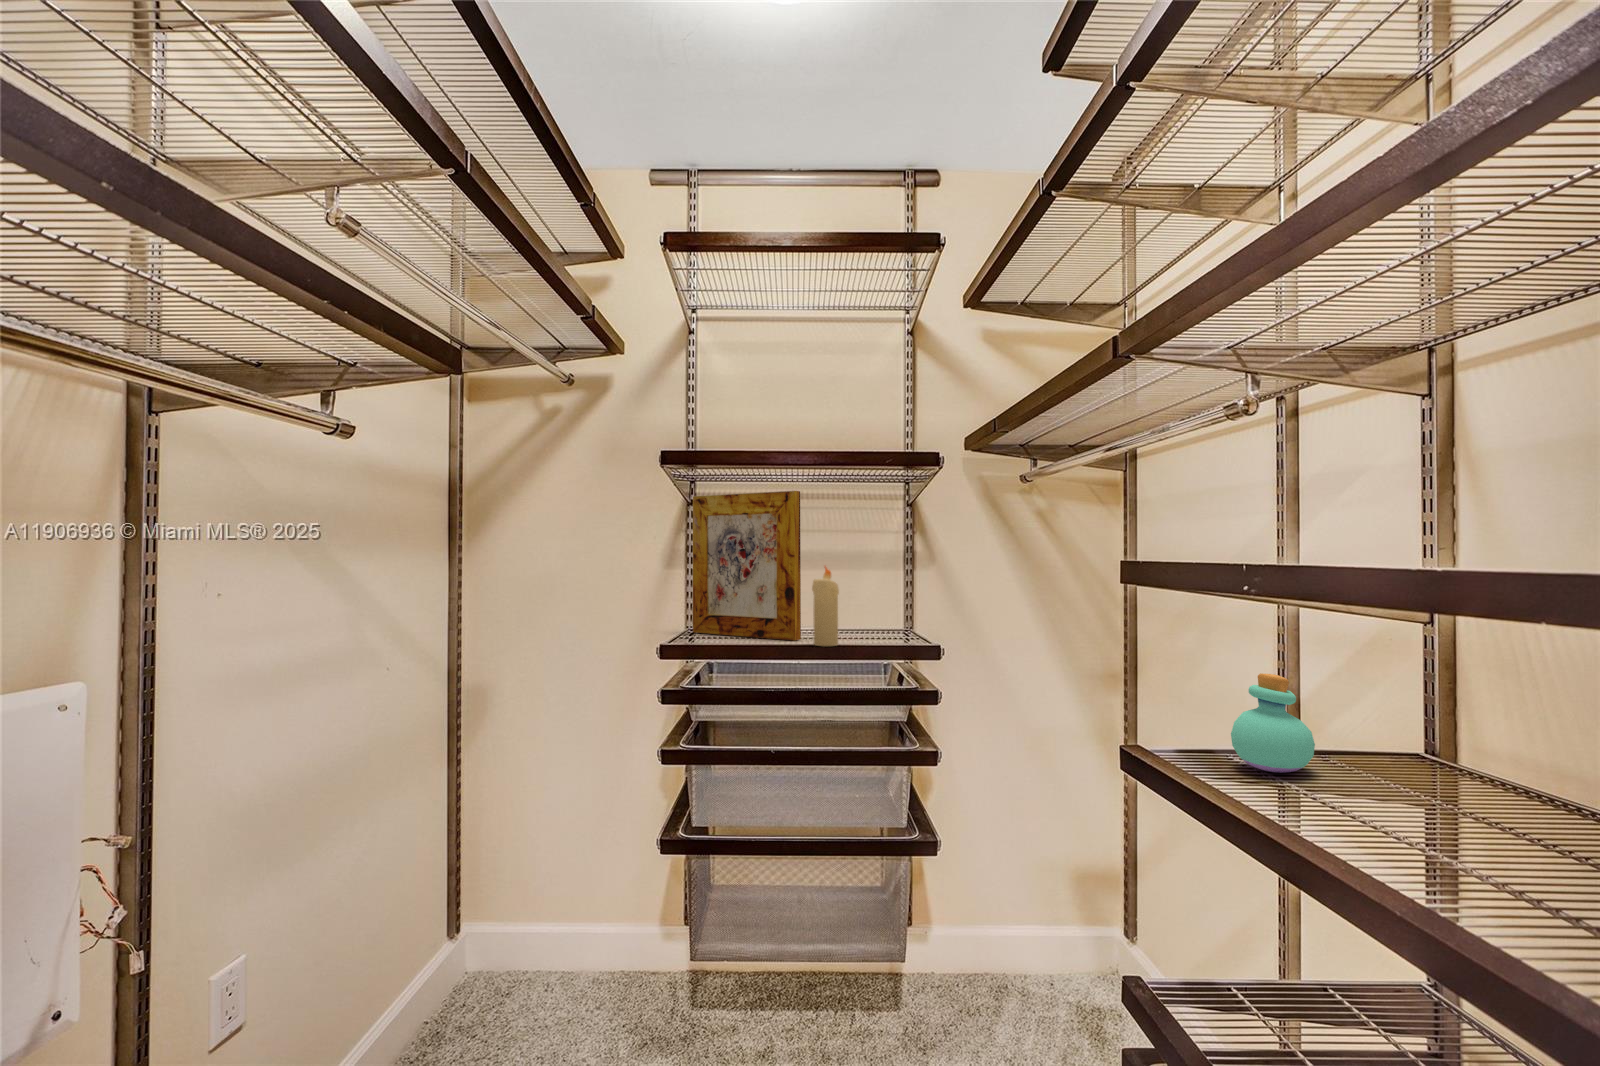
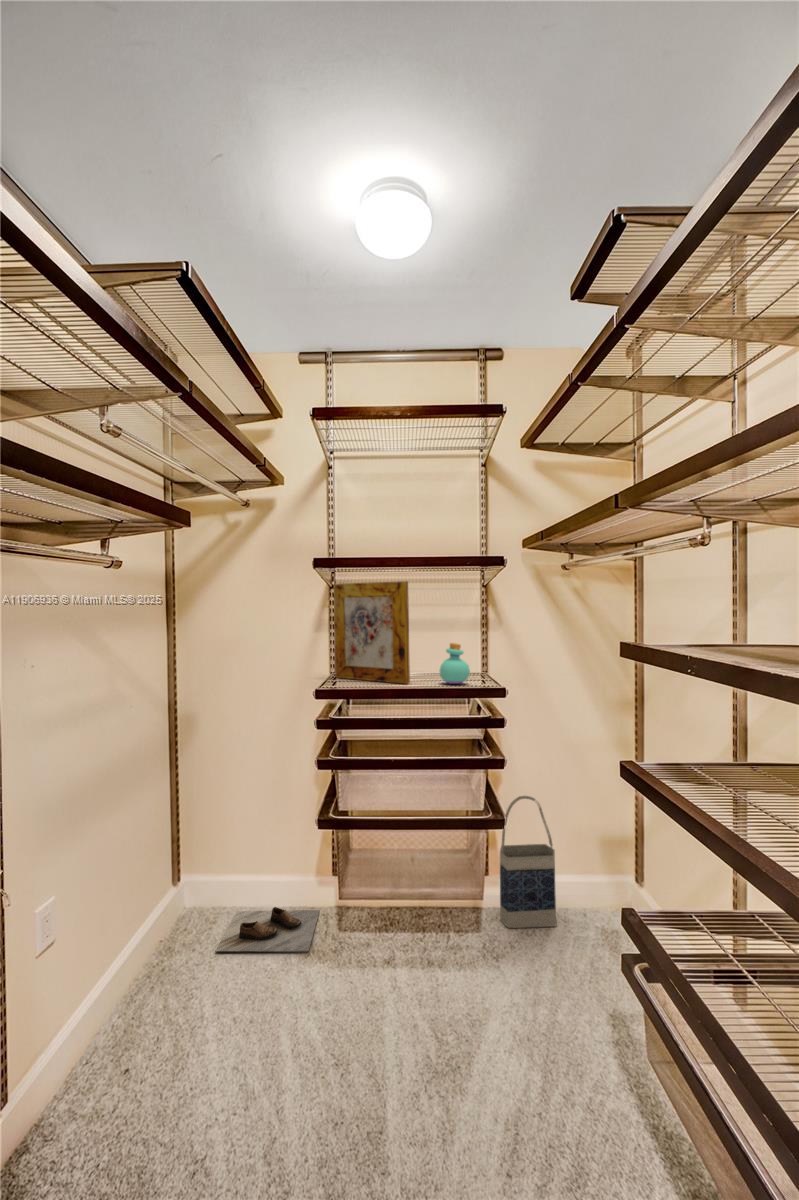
candle: present [812,566,839,646] -> none [417,634,435,689]
perfume bottle: present [1231,673,1315,773] -> present [440,643,470,684]
bag: none [929,808,1011,1004] -> present [500,796,556,928]
shoe: none [505,971,665,1039] -> present [215,907,320,952]

